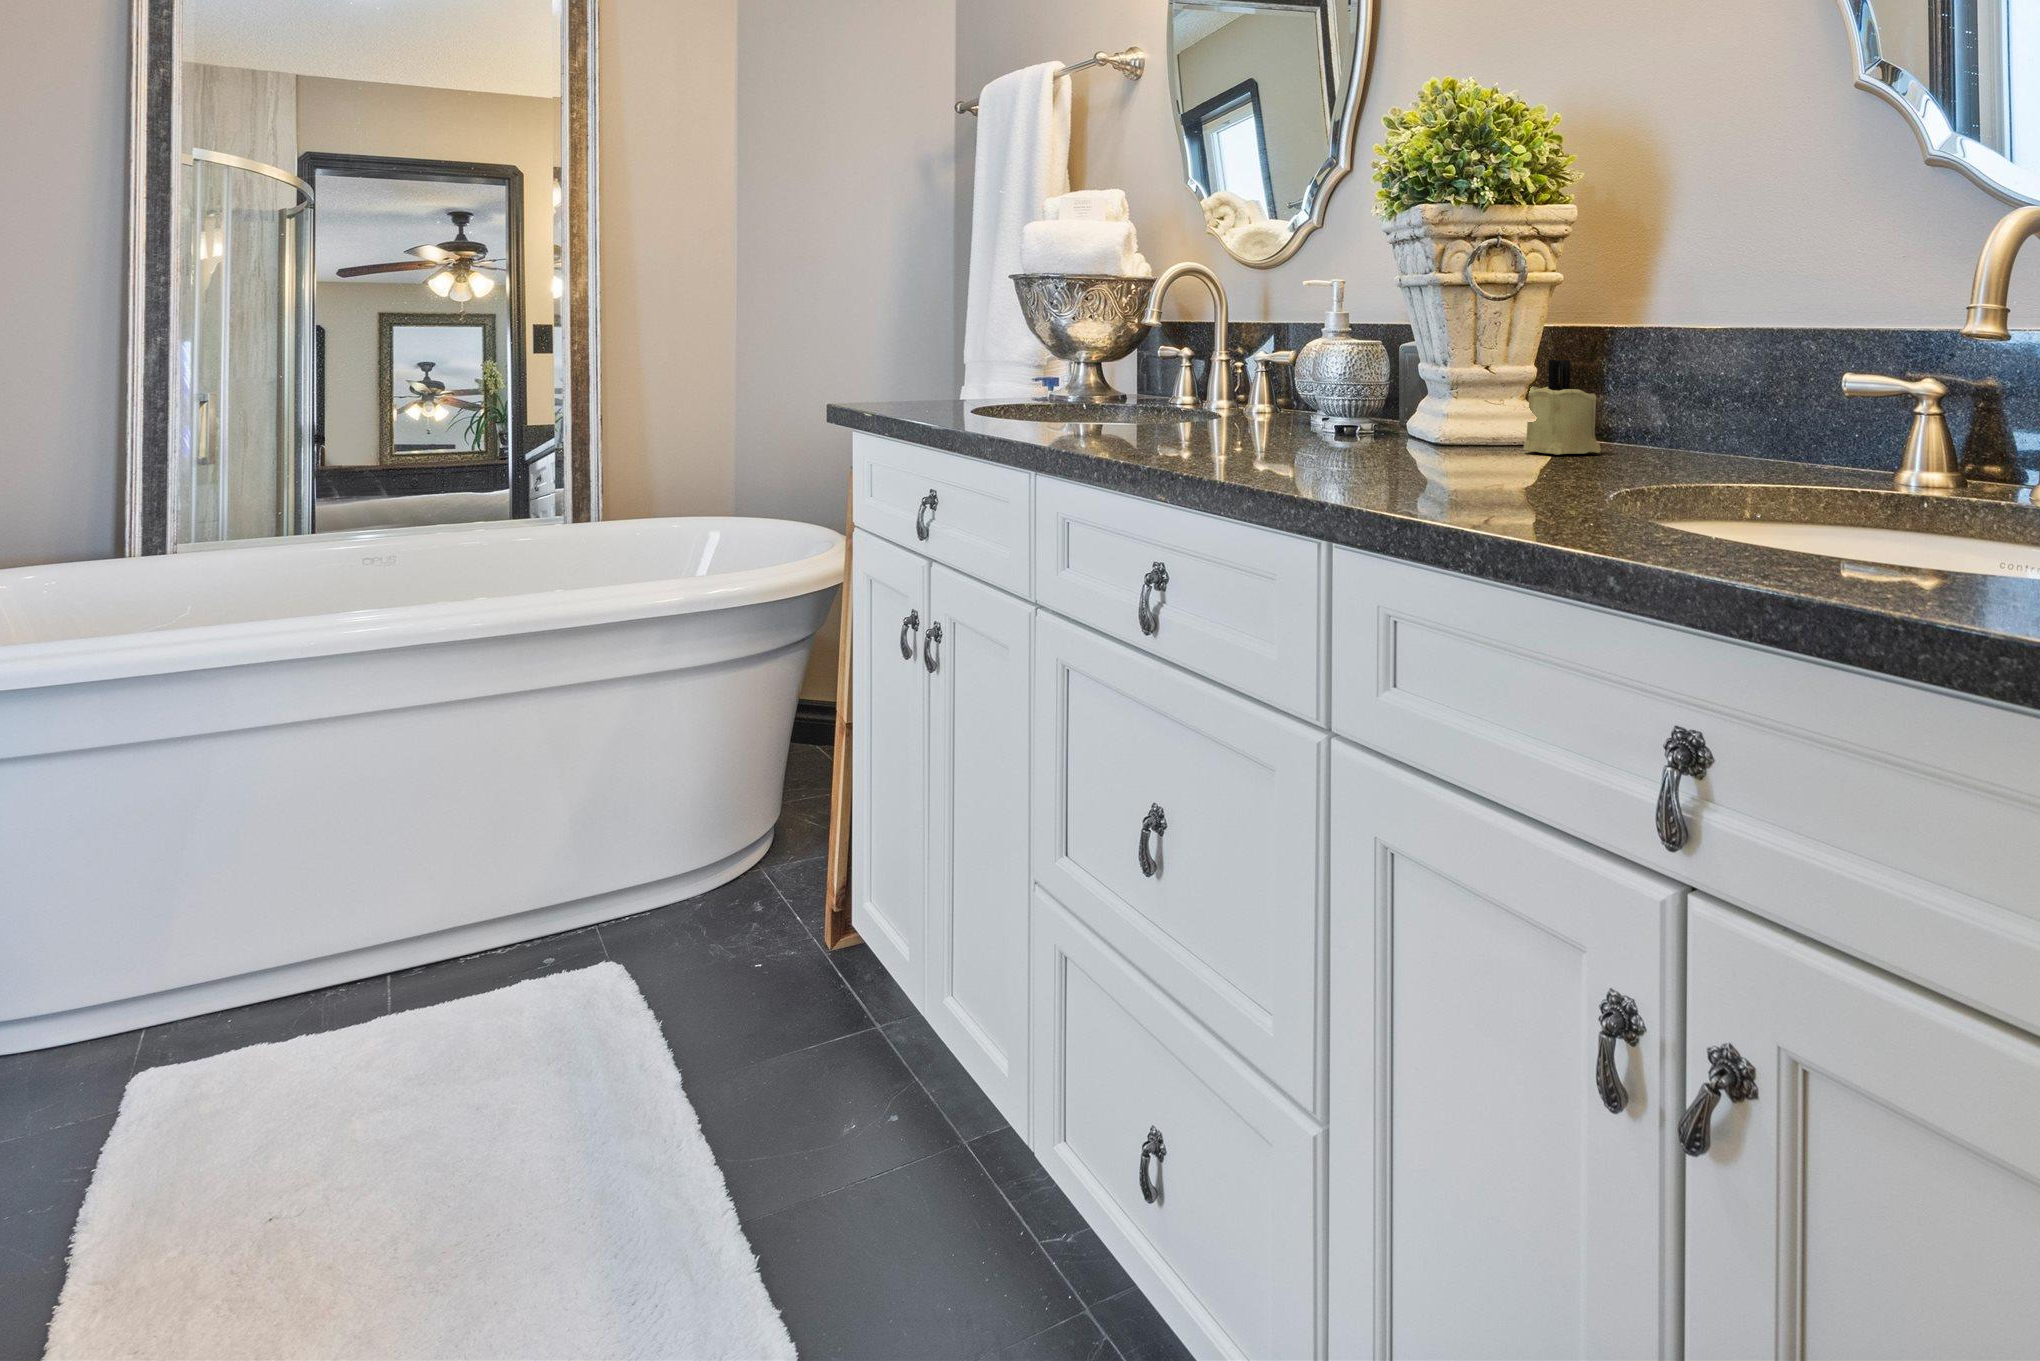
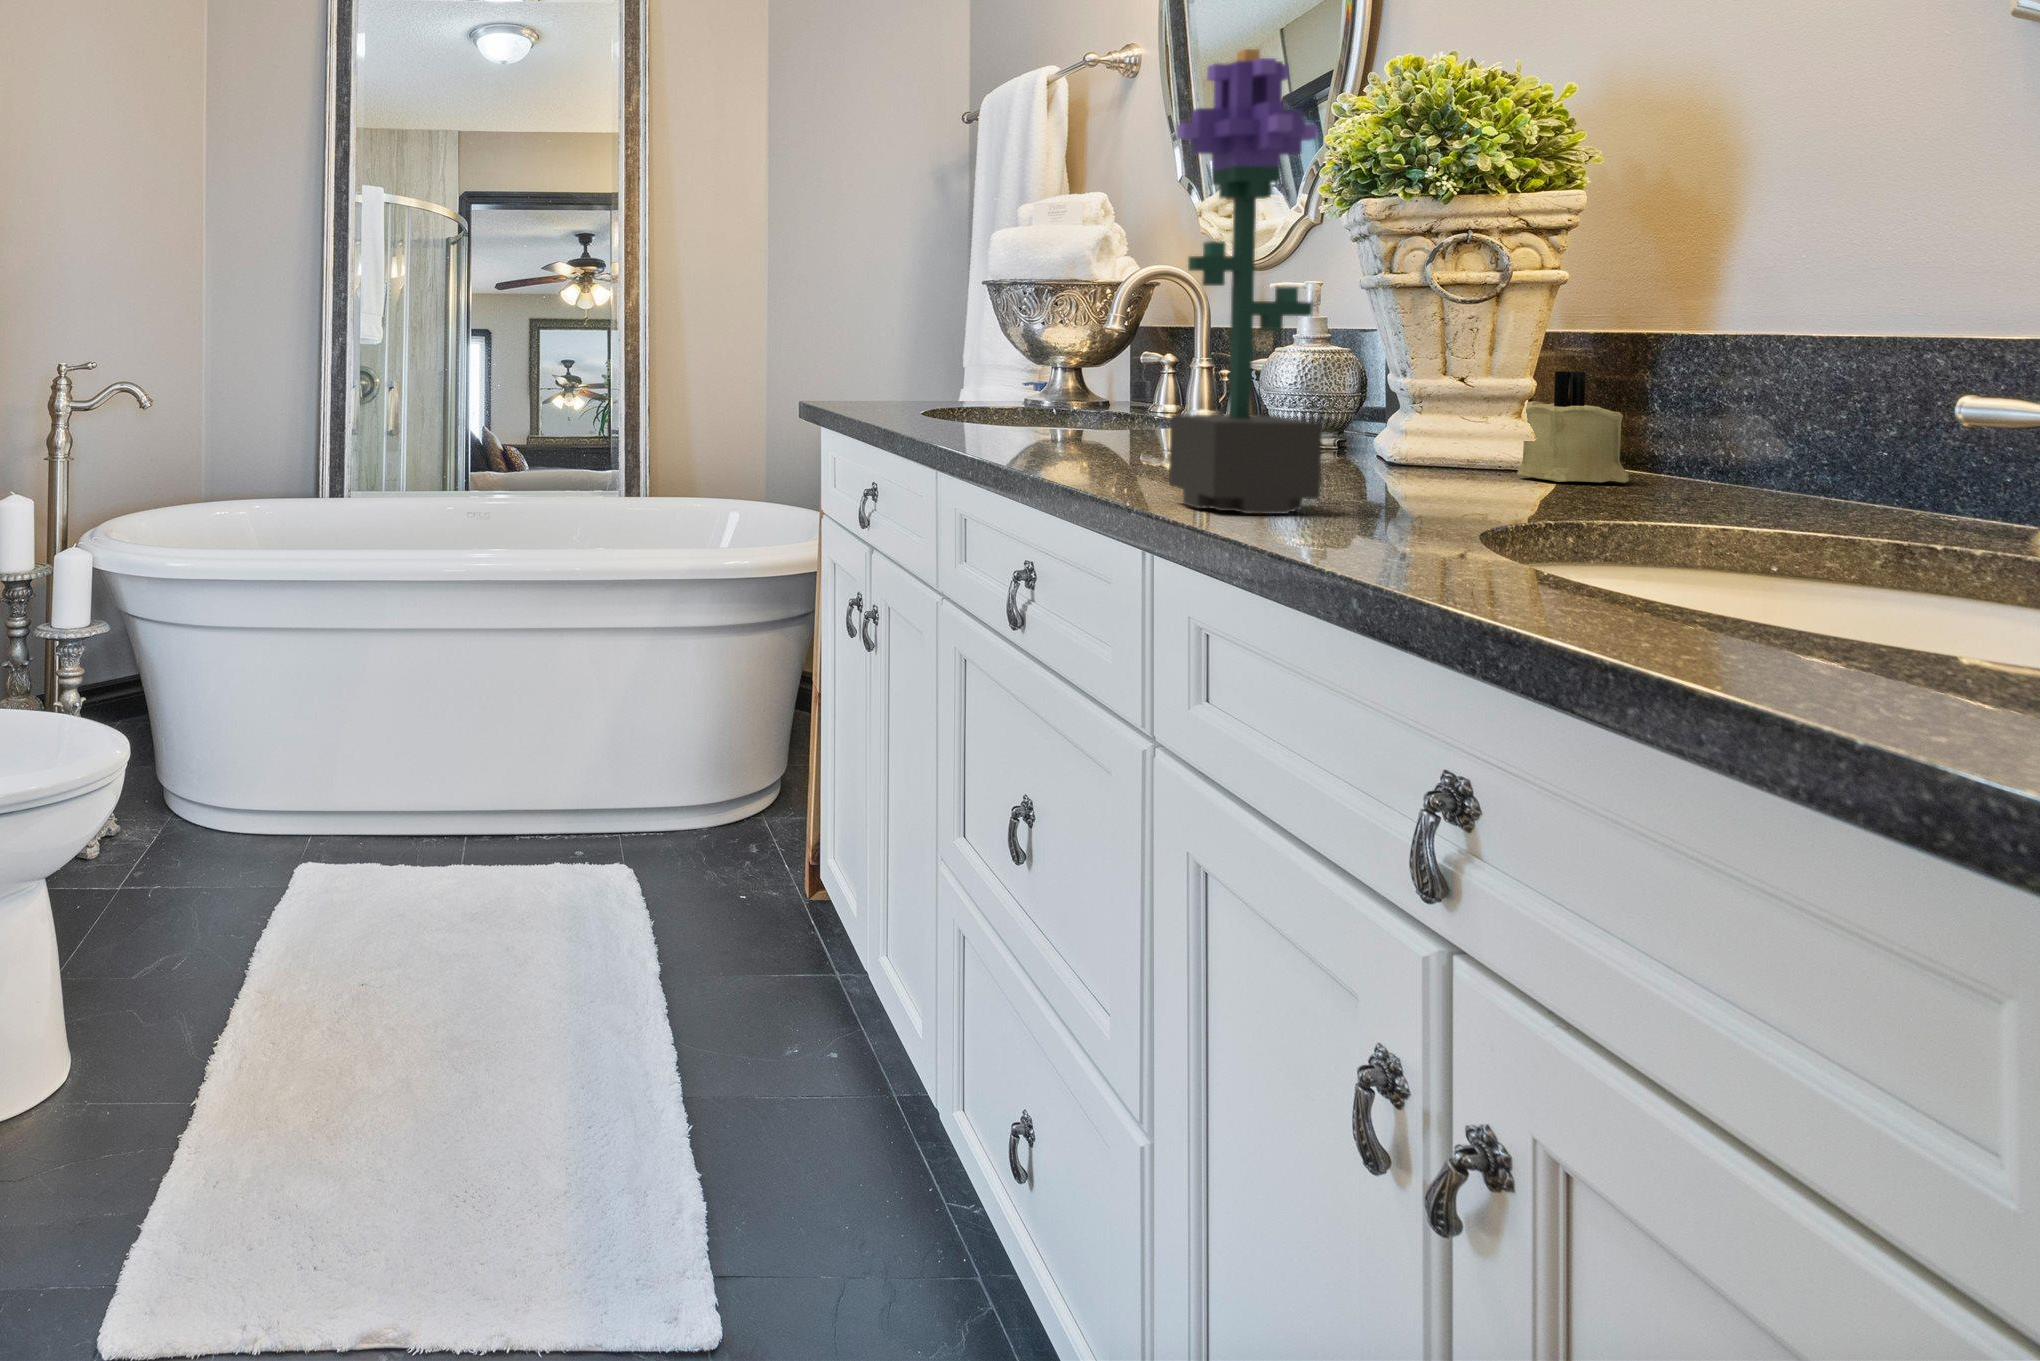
potted flower: none [1319,58,1451,496] -> present [1169,49,1322,514]

